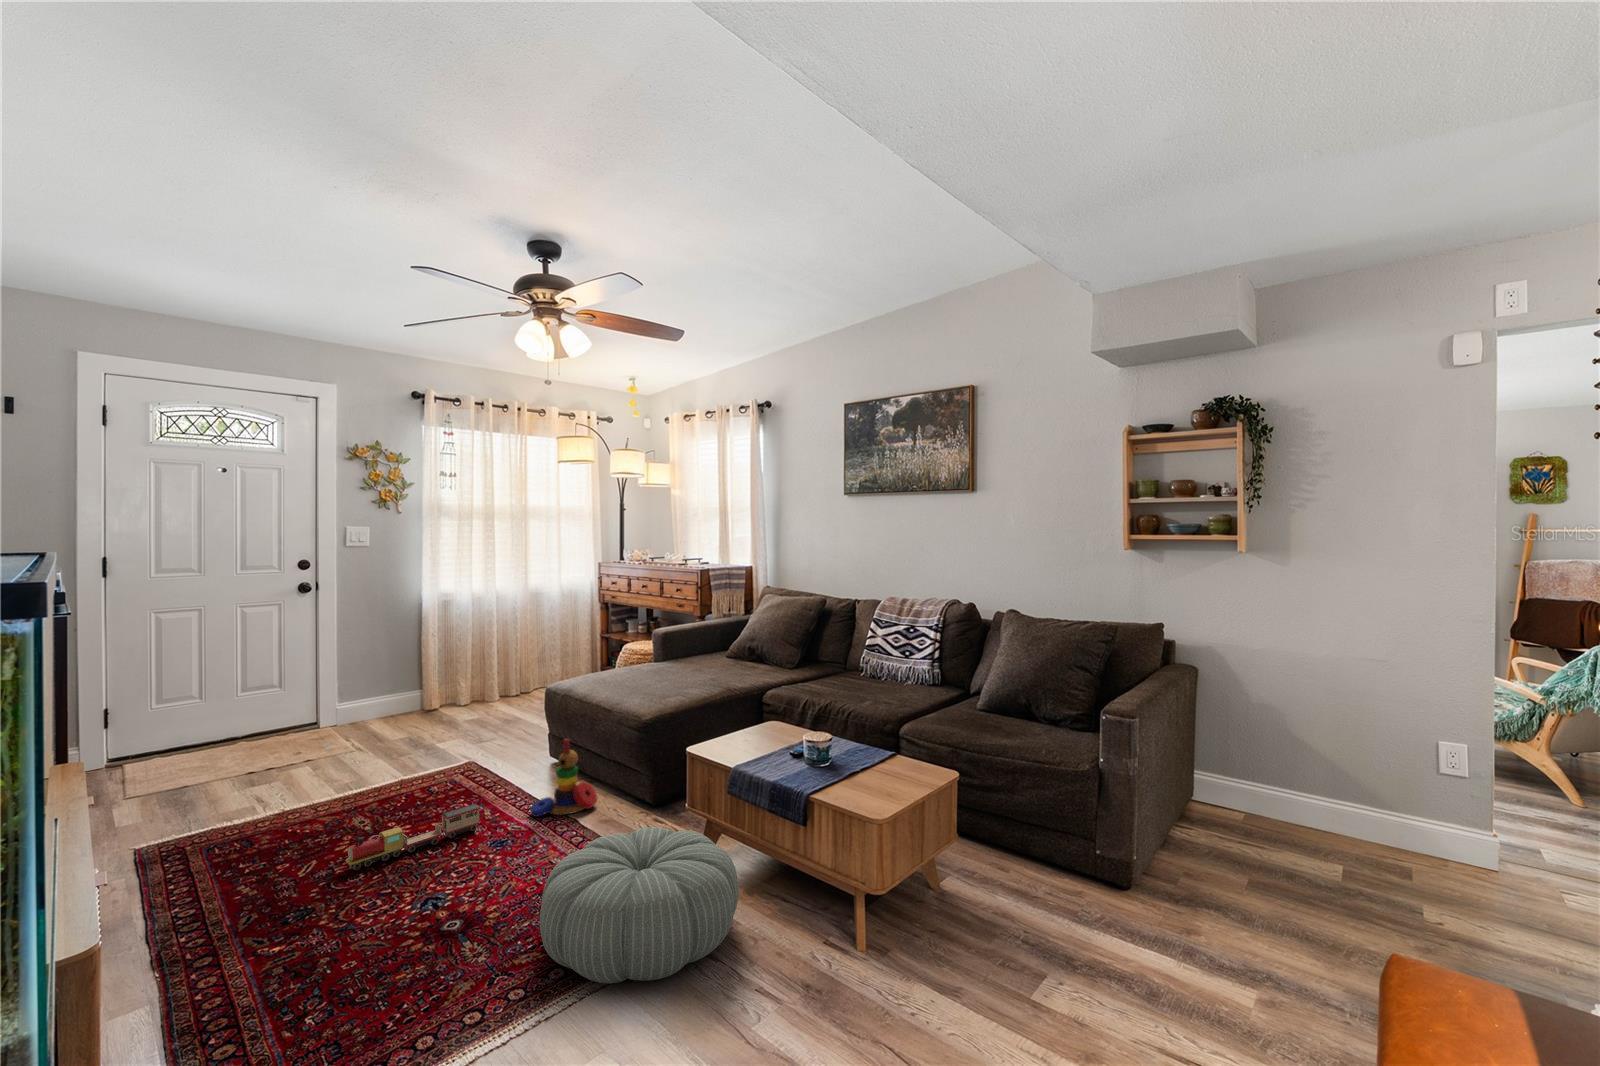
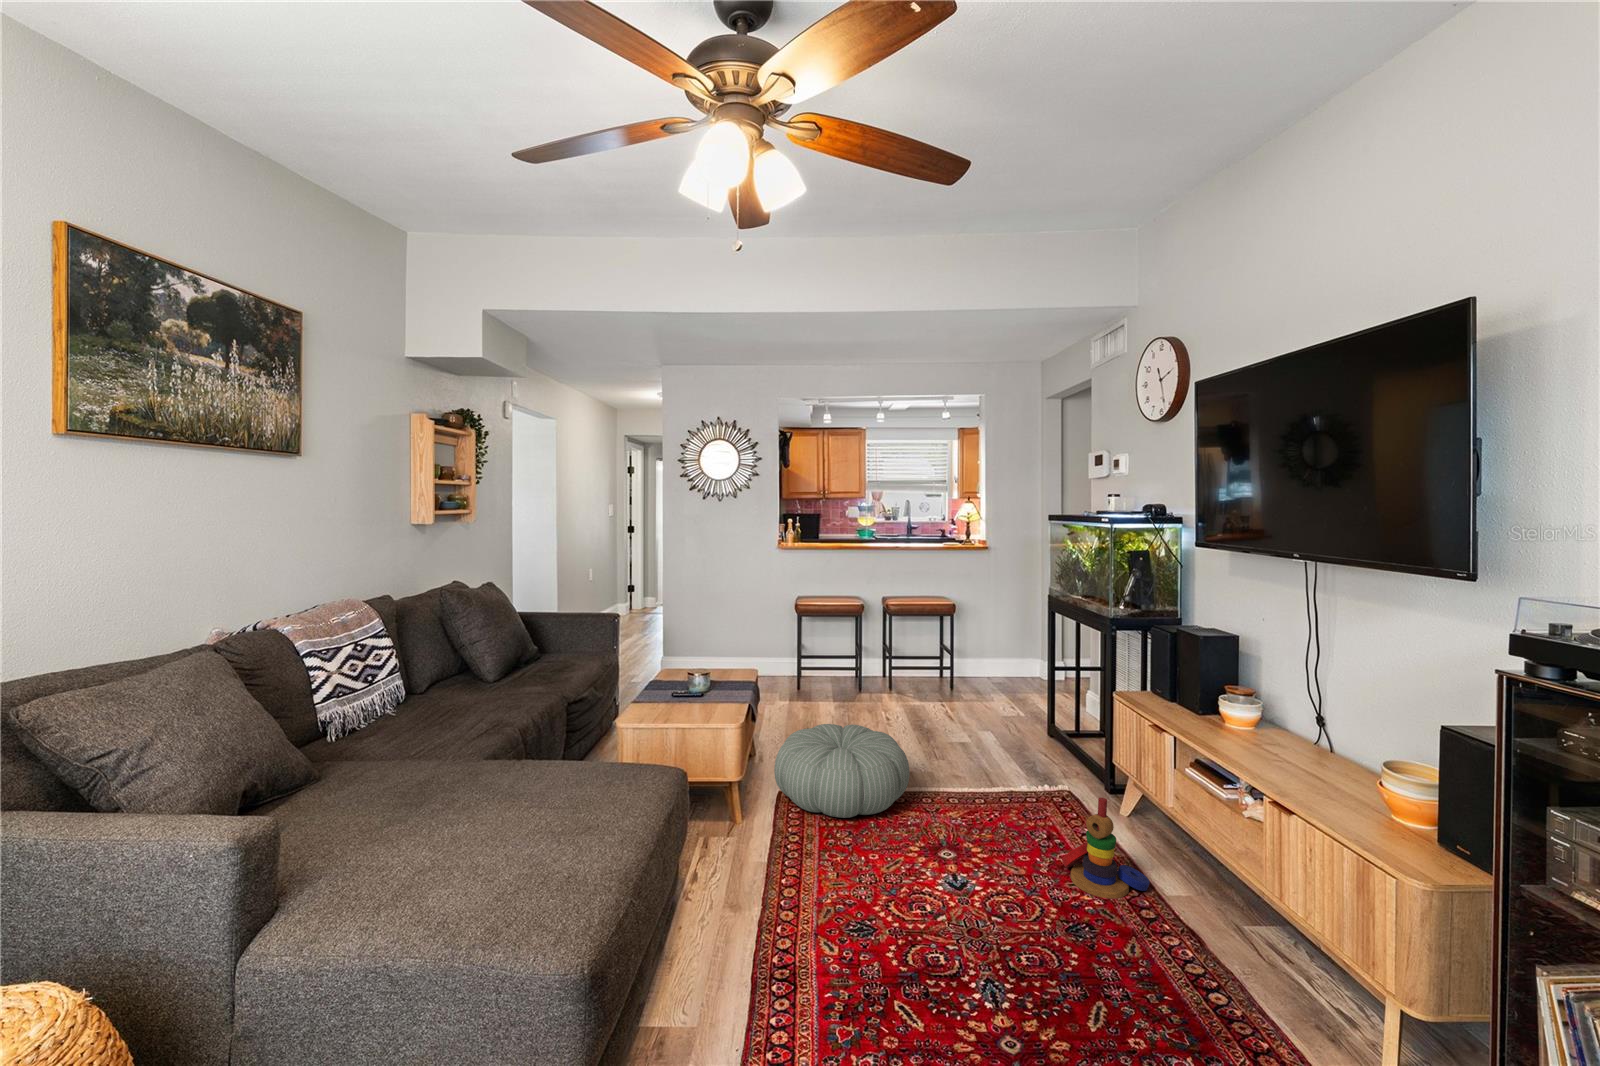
stacking toy: present [530,739,597,817] -> present [1062,798,1150,899]
toy train: present [345,804,479,870] -> none [873,929,1045,973]

